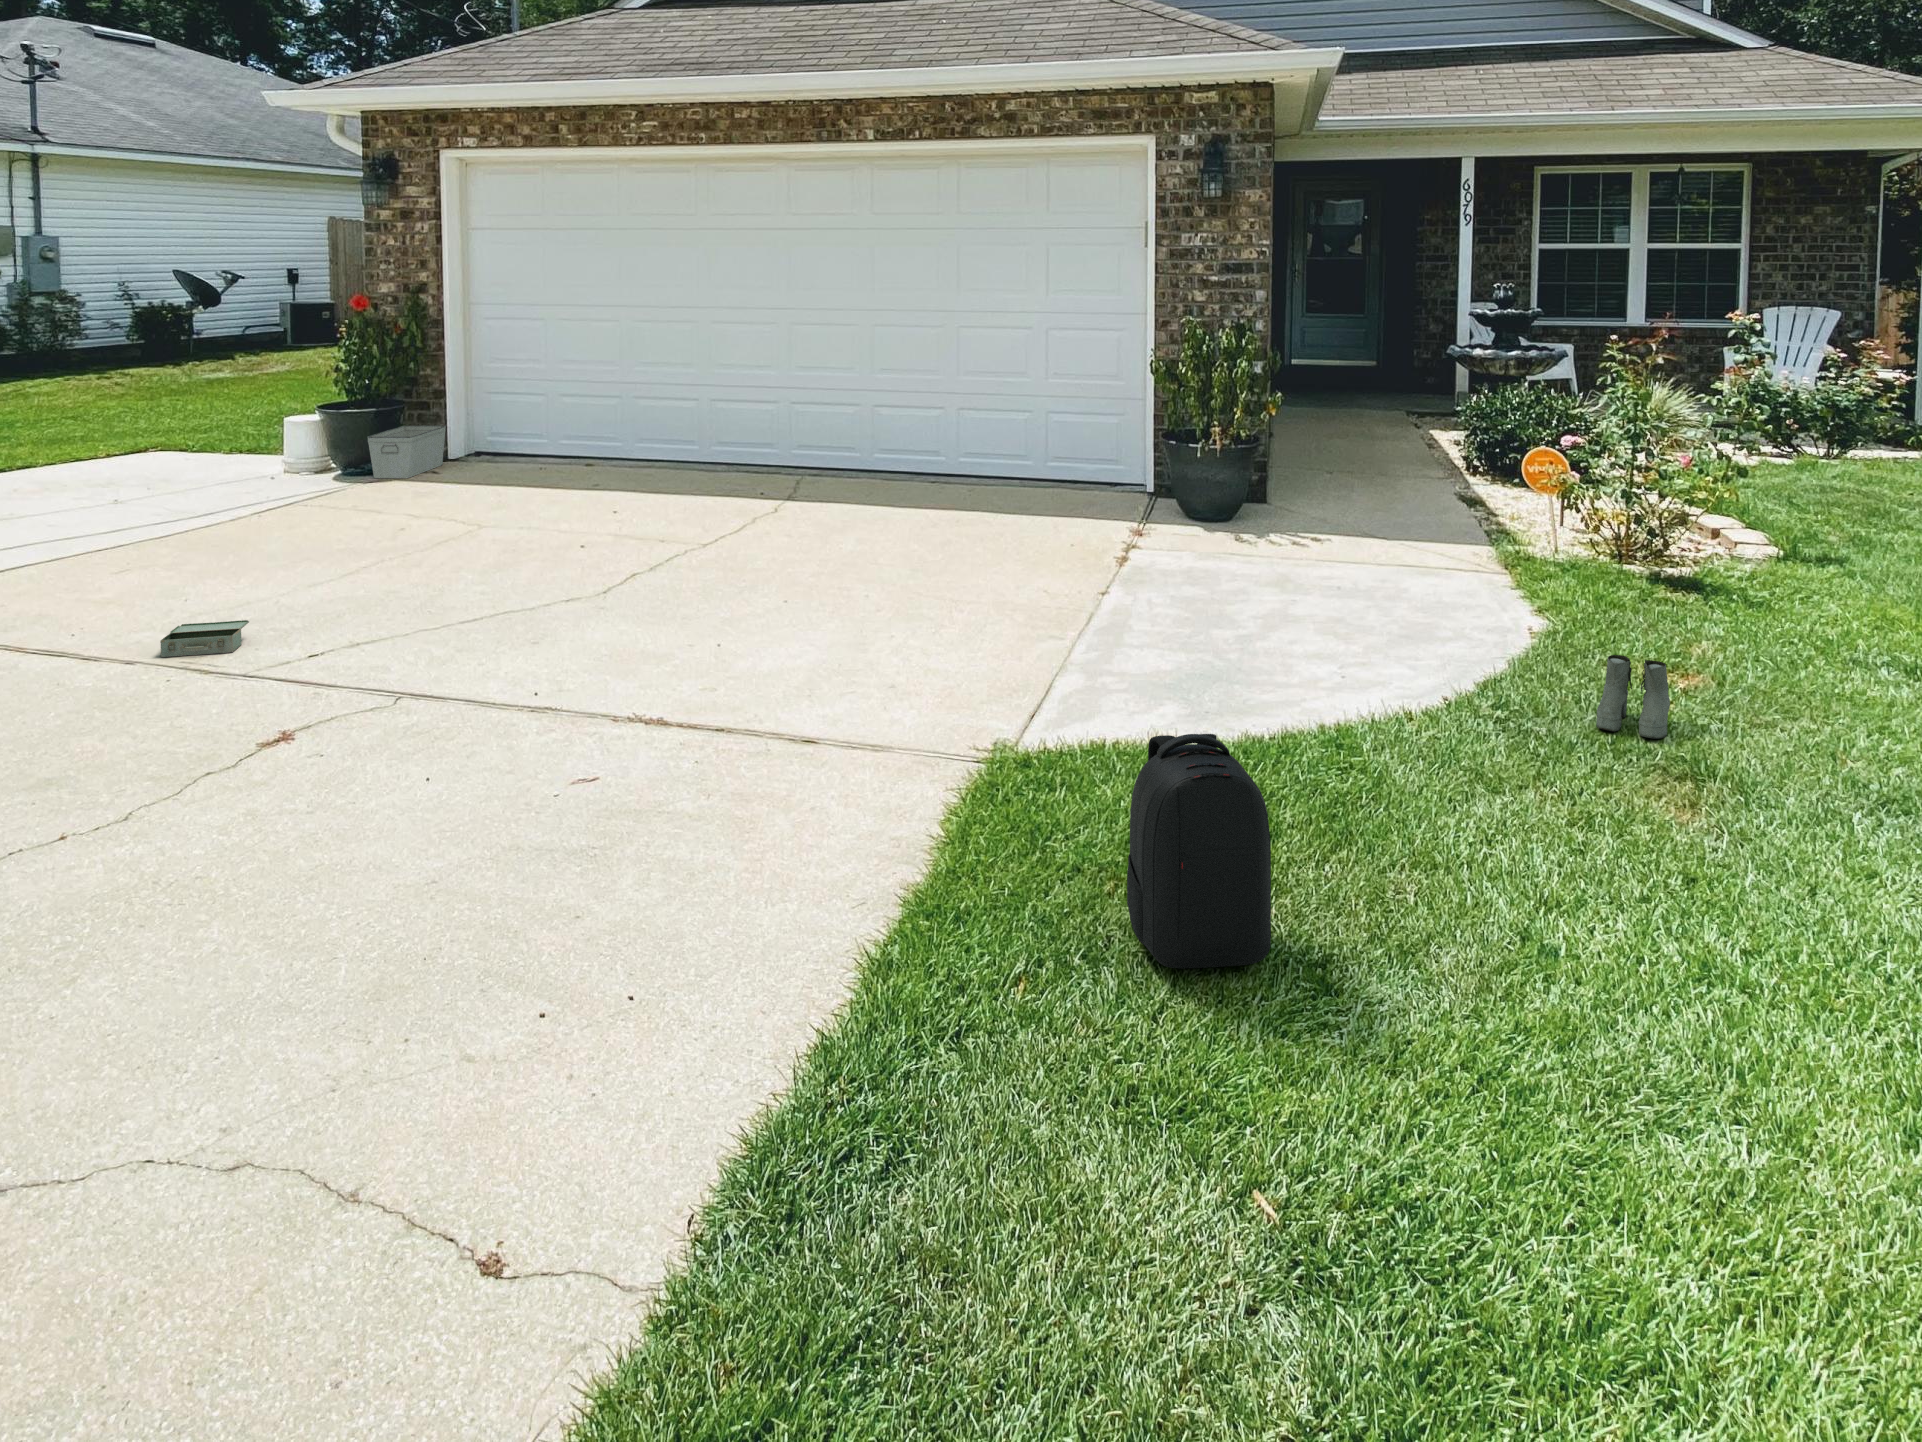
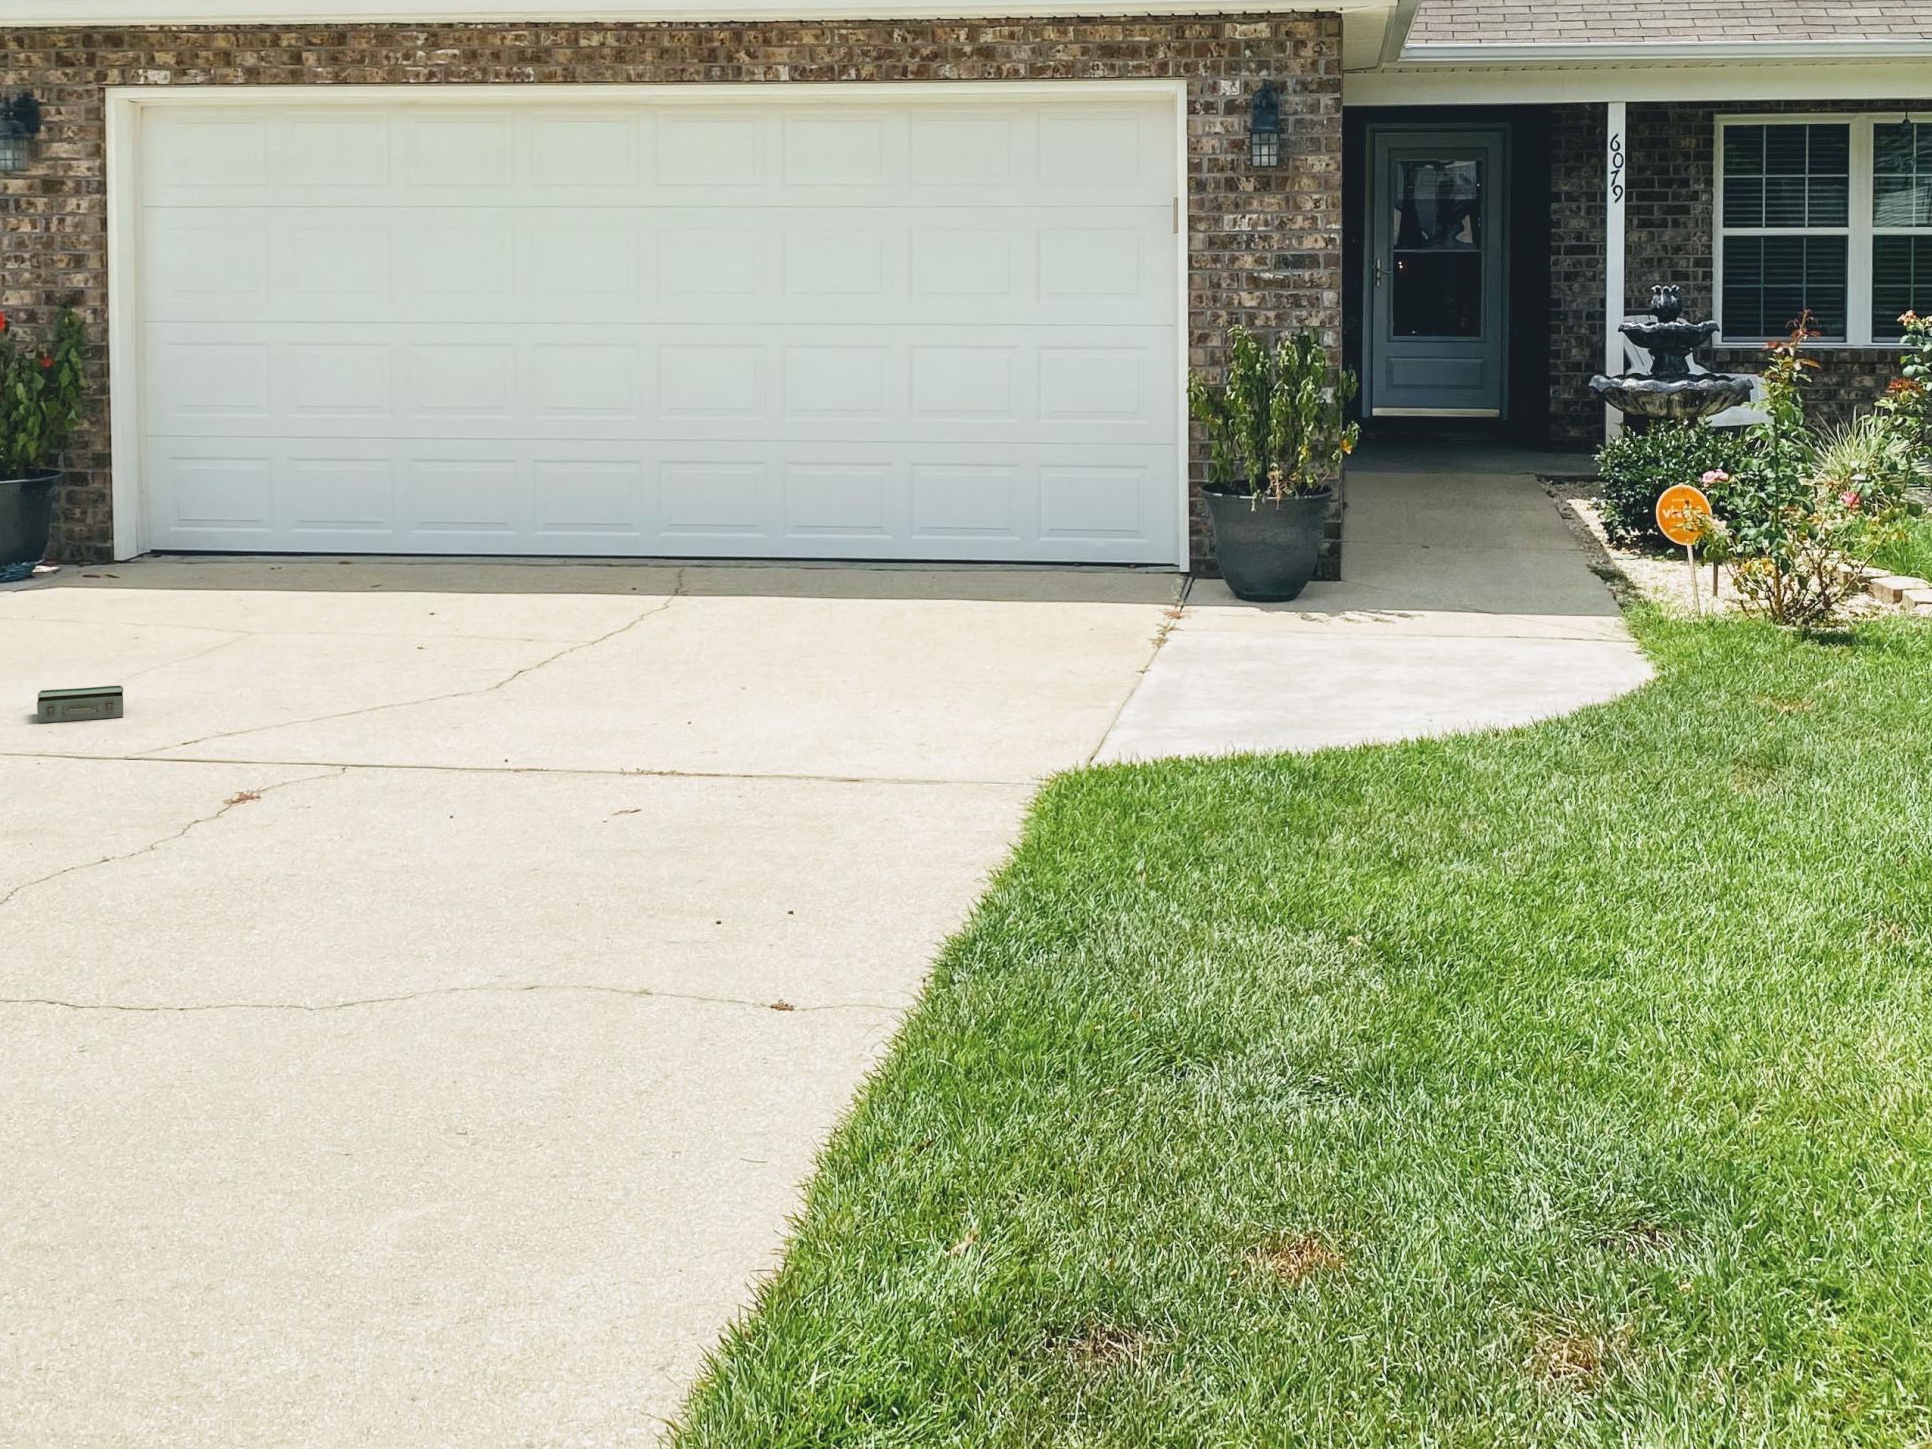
storage bin: present [367,425,446,478] -> none [15,508,116,584]
boots: present [1597,655,1670,739] -> none [1692,634,1763,706]
backpack: present [1127,734,1271,968] -> none [1256,629,1380,813]

